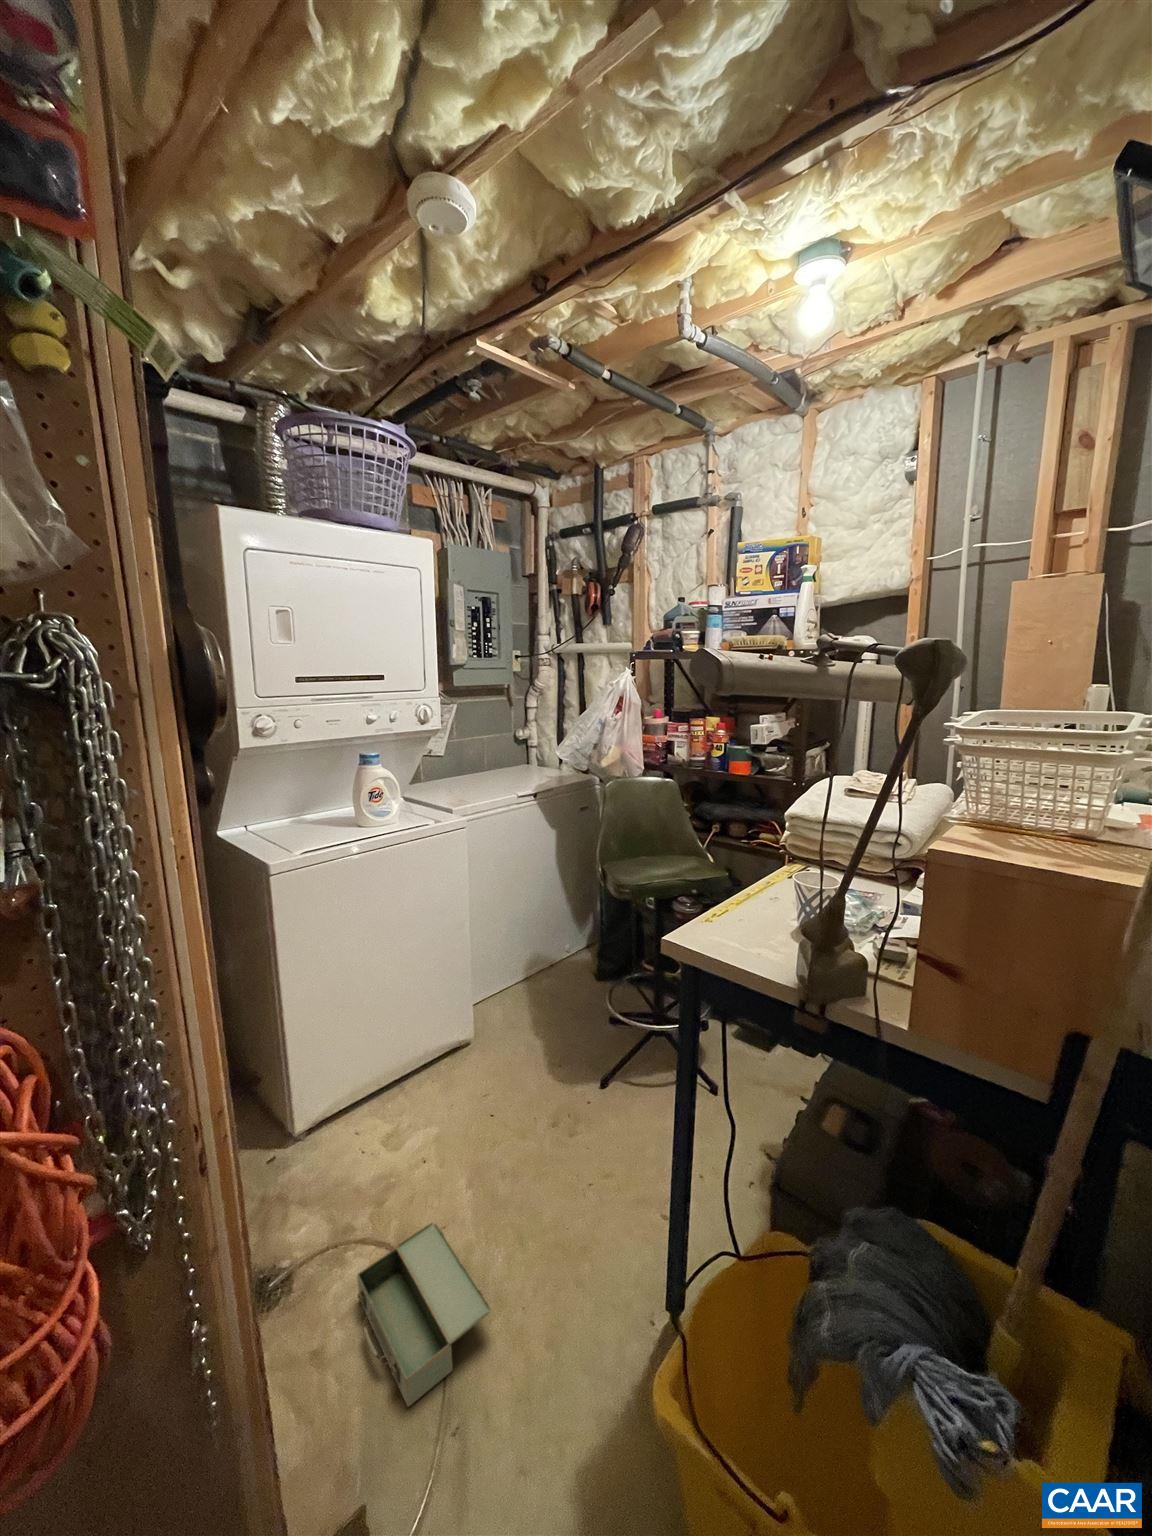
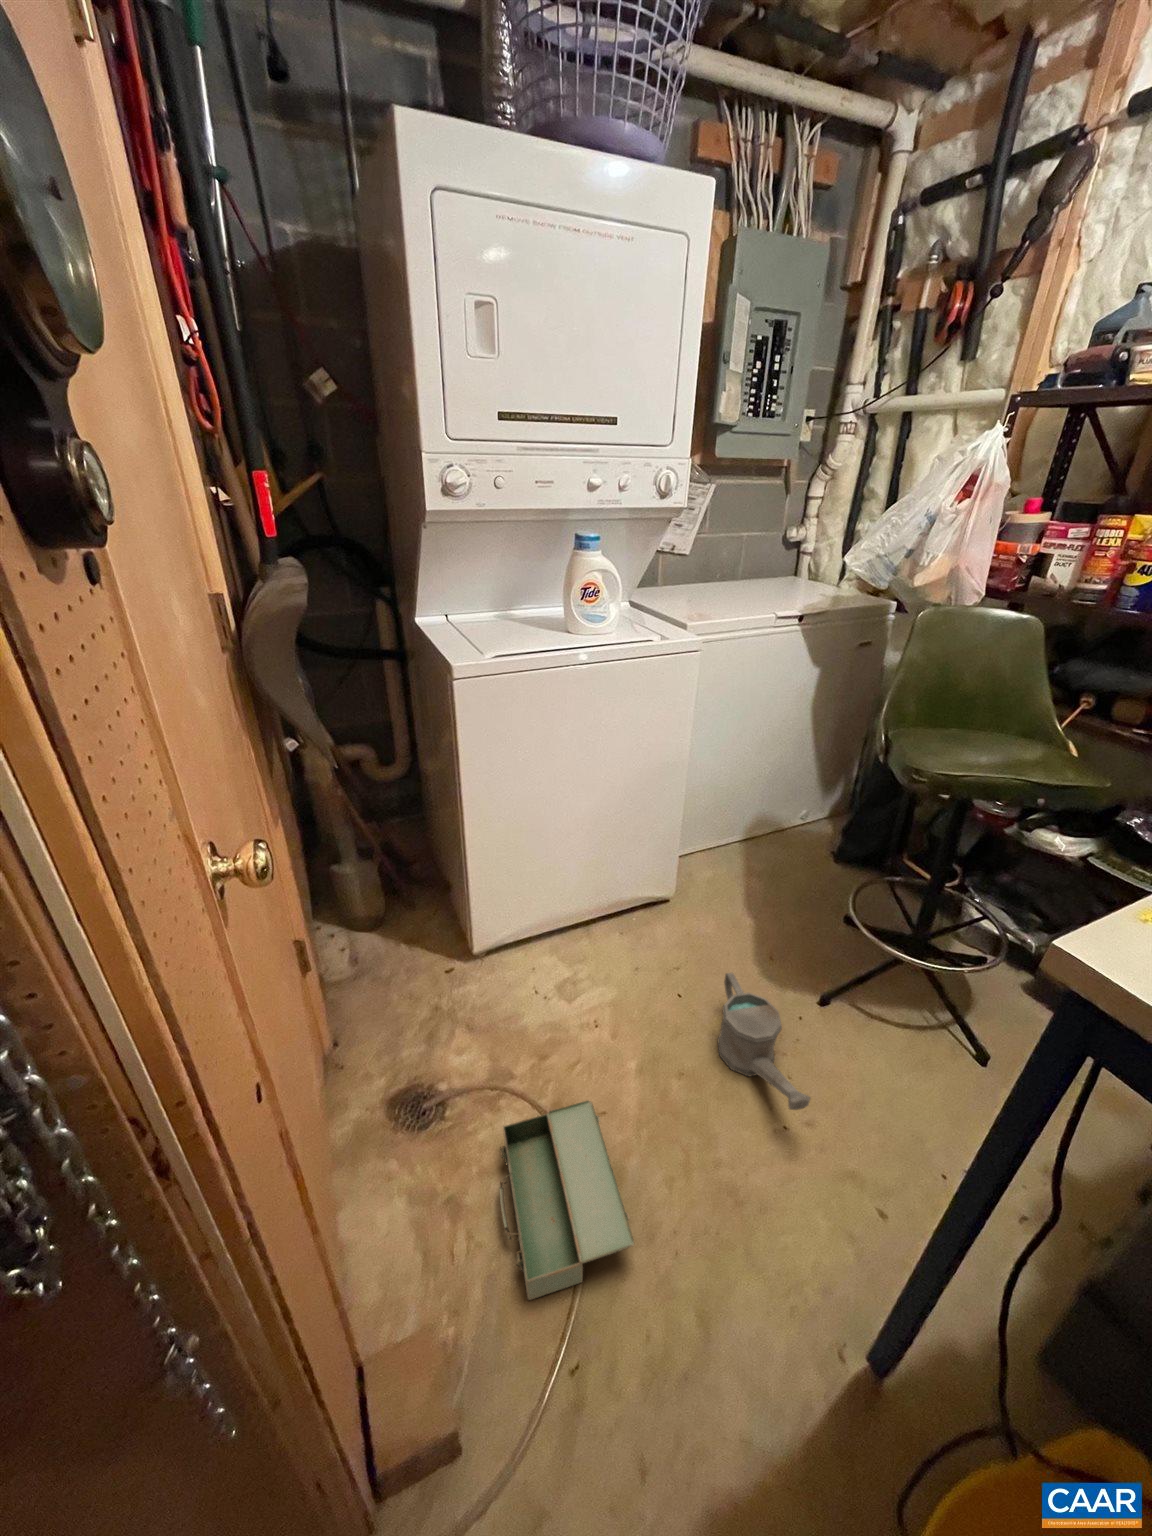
watering can: none [527,1081,601,1164] -> present [718,973,810,1110]

